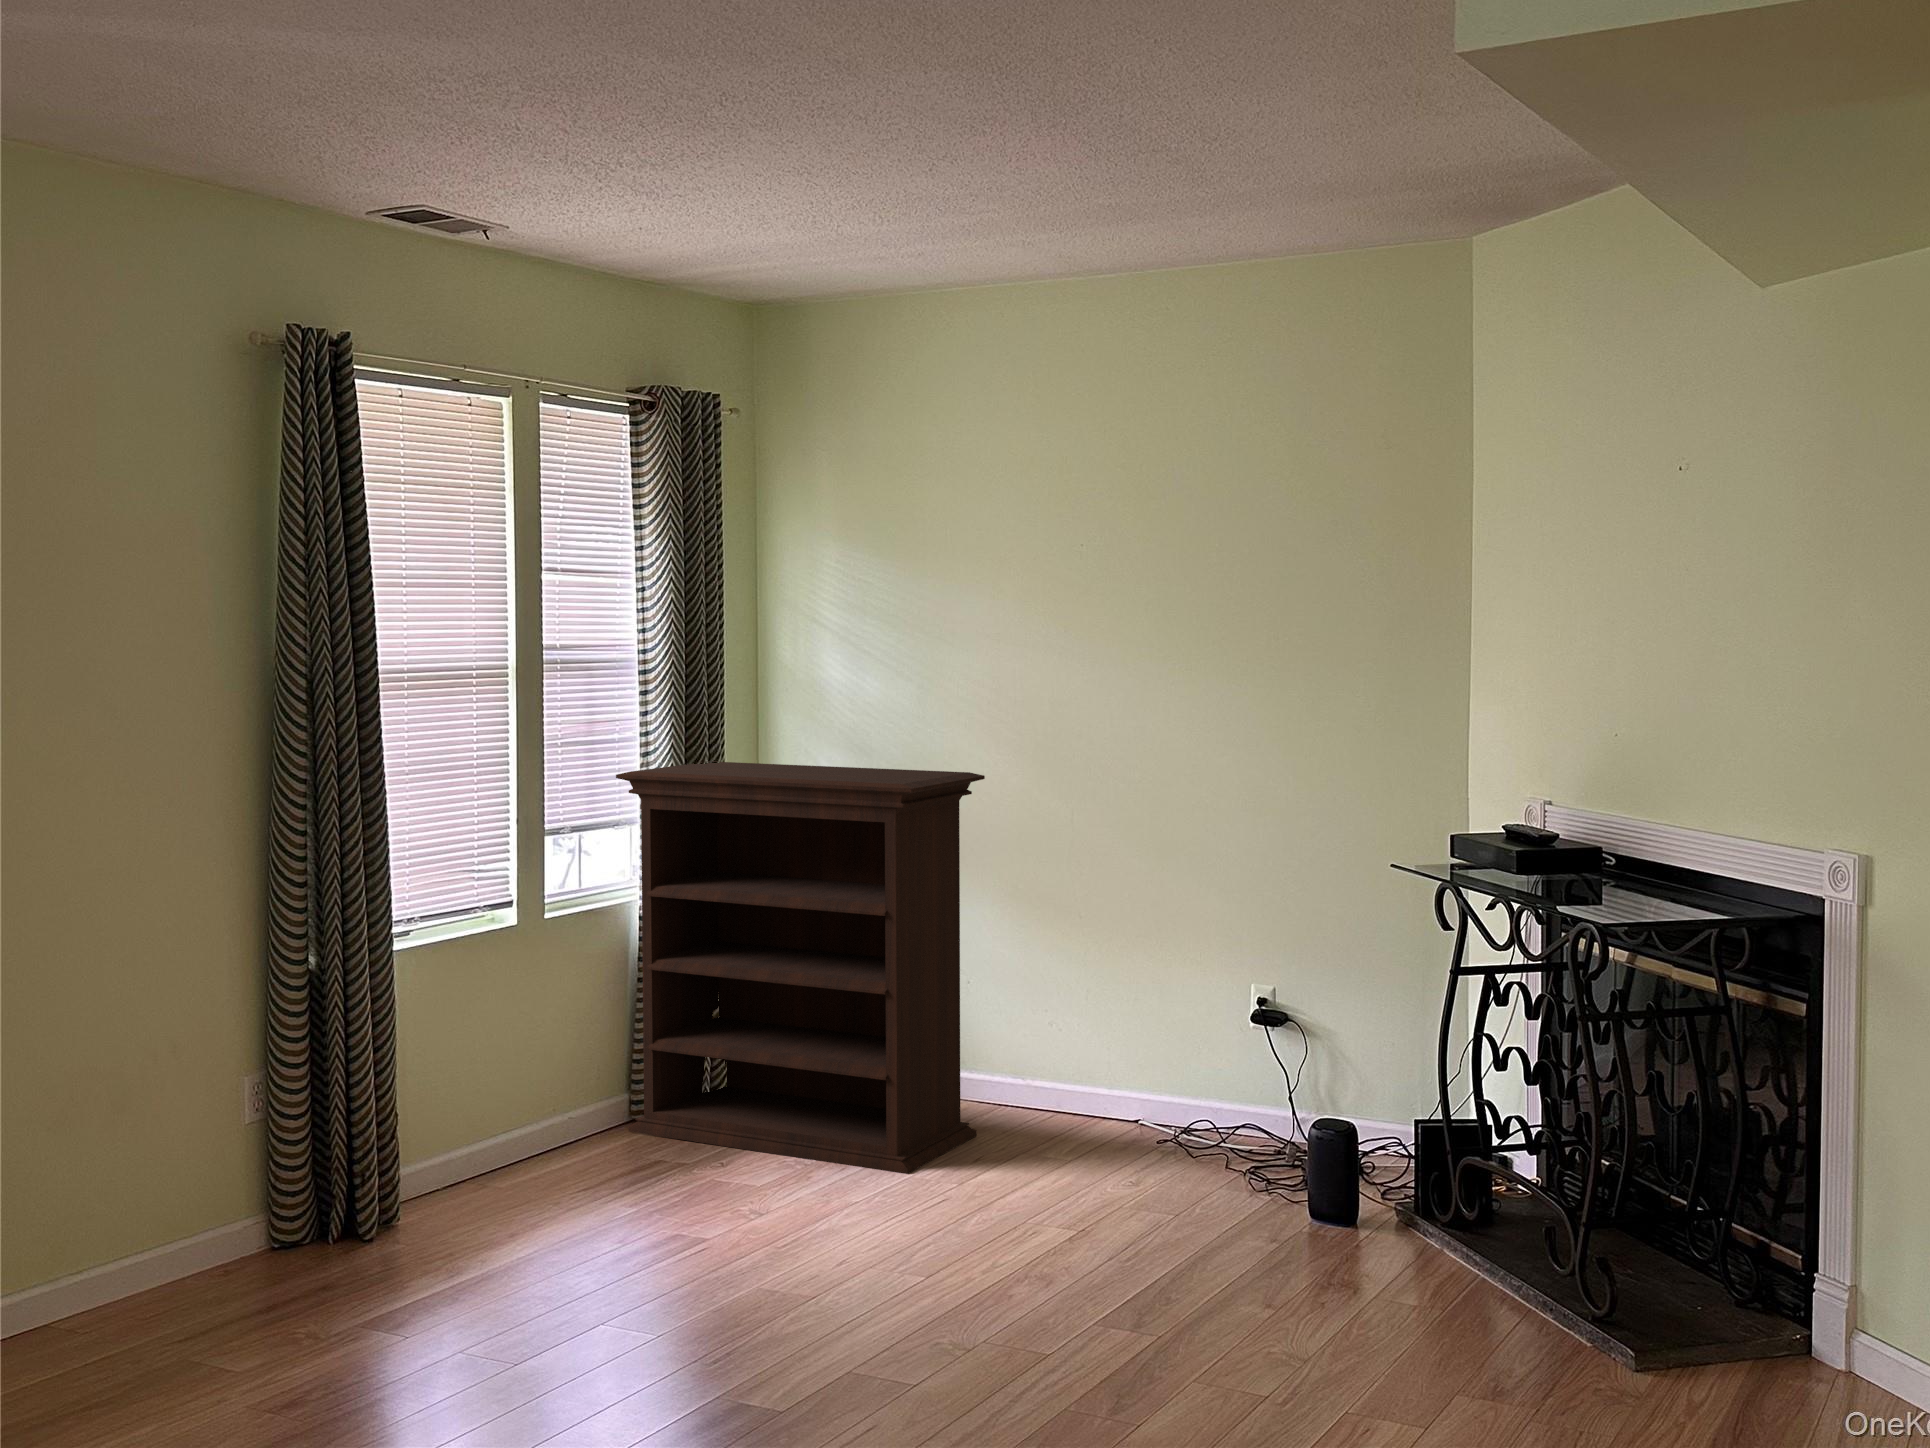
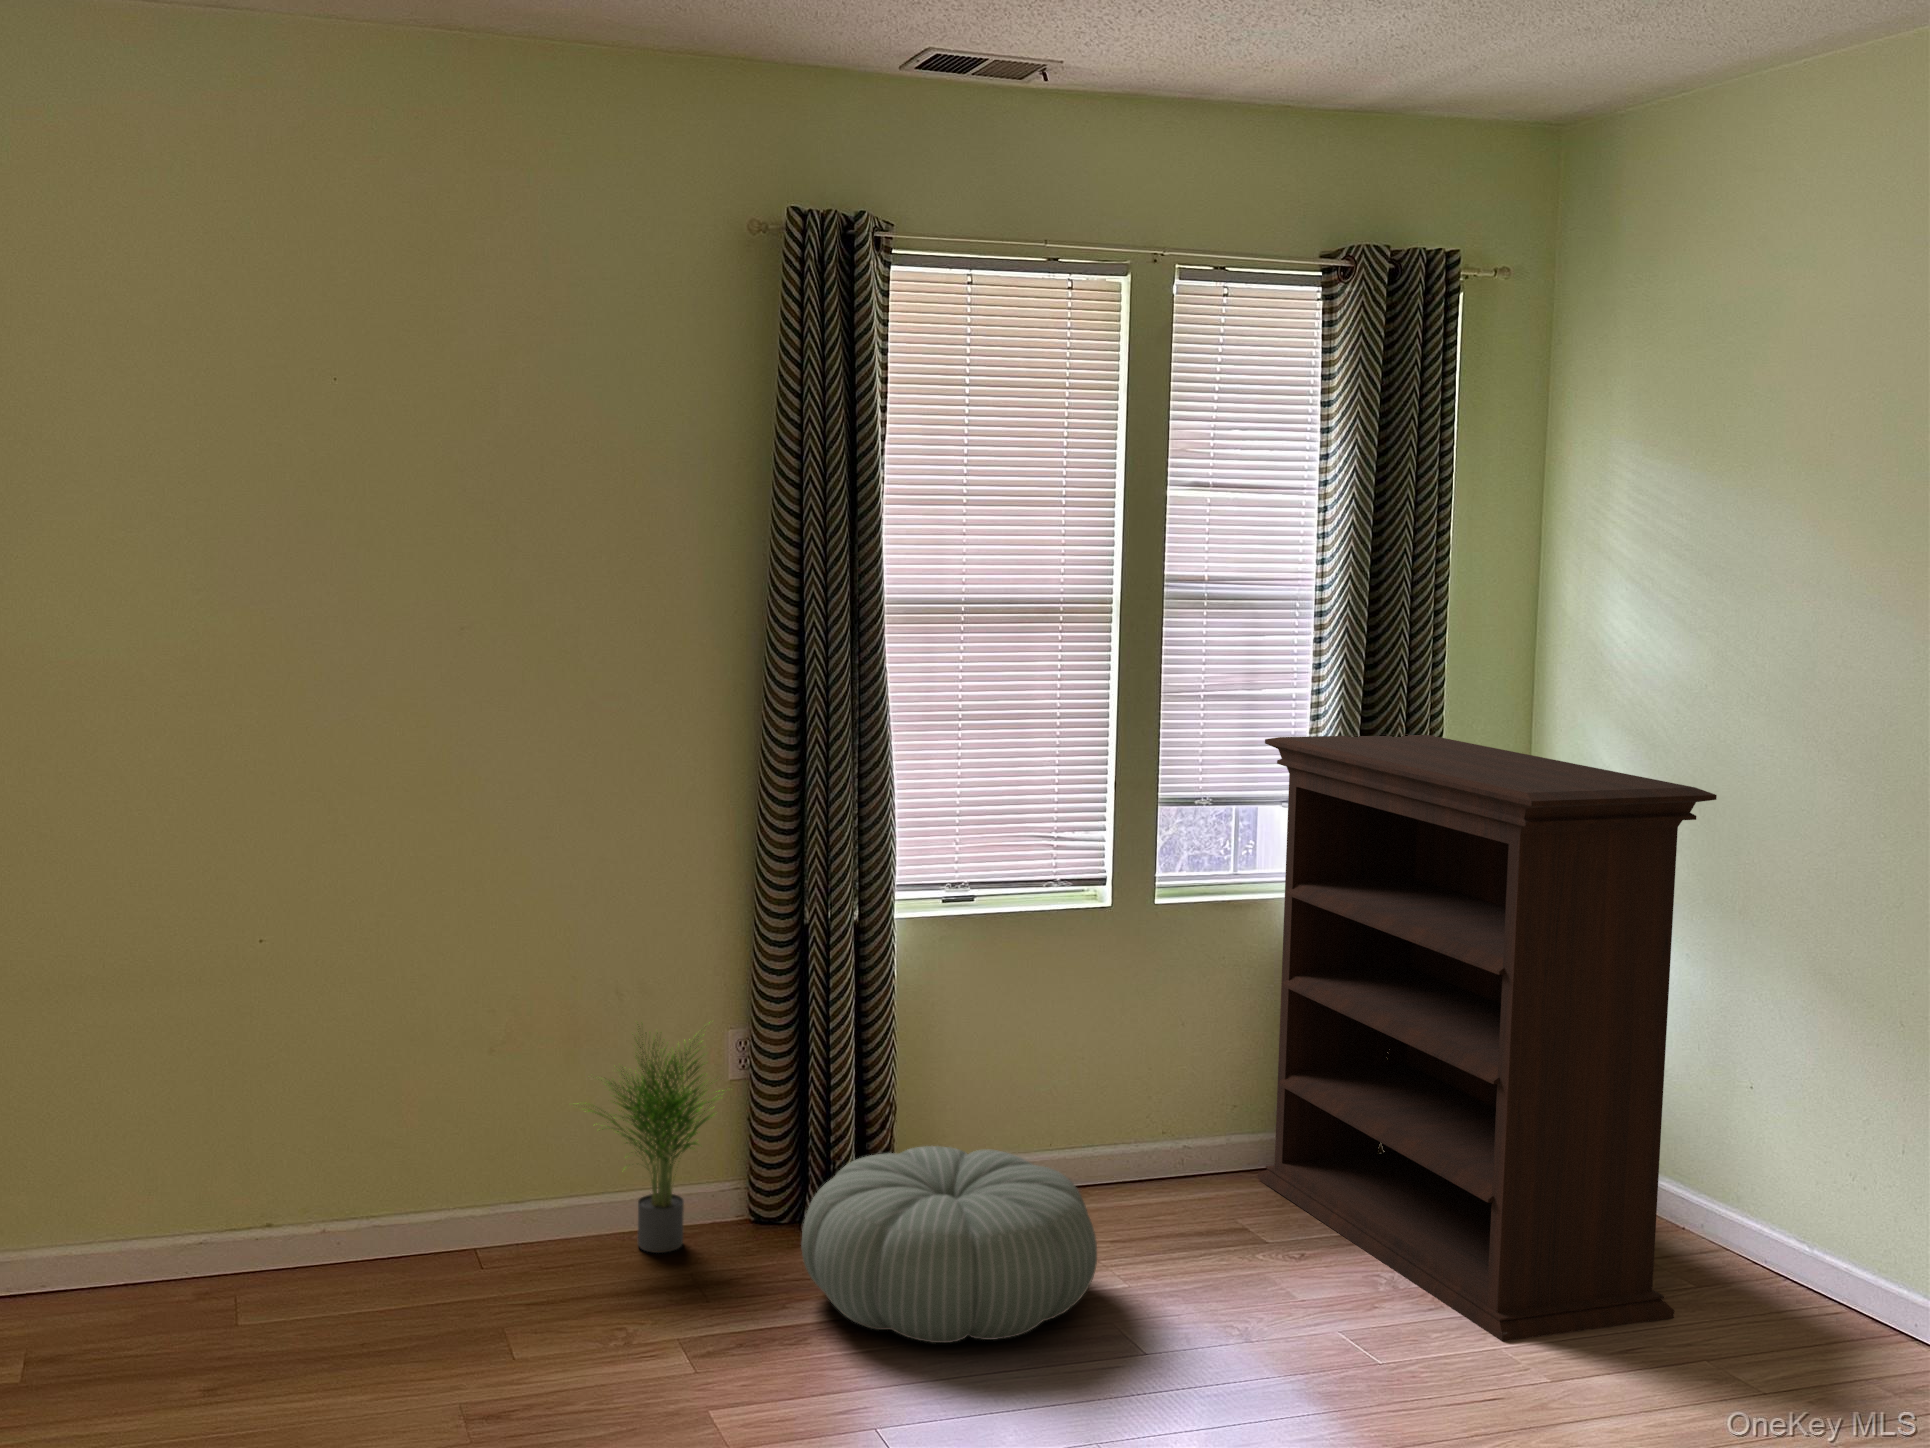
potted plant: none [137,1073,300,1307] -> present [588,1024,717,1253]
pouf: none [400,1133,655,1291] -> present [801,1146,1097,1343]

